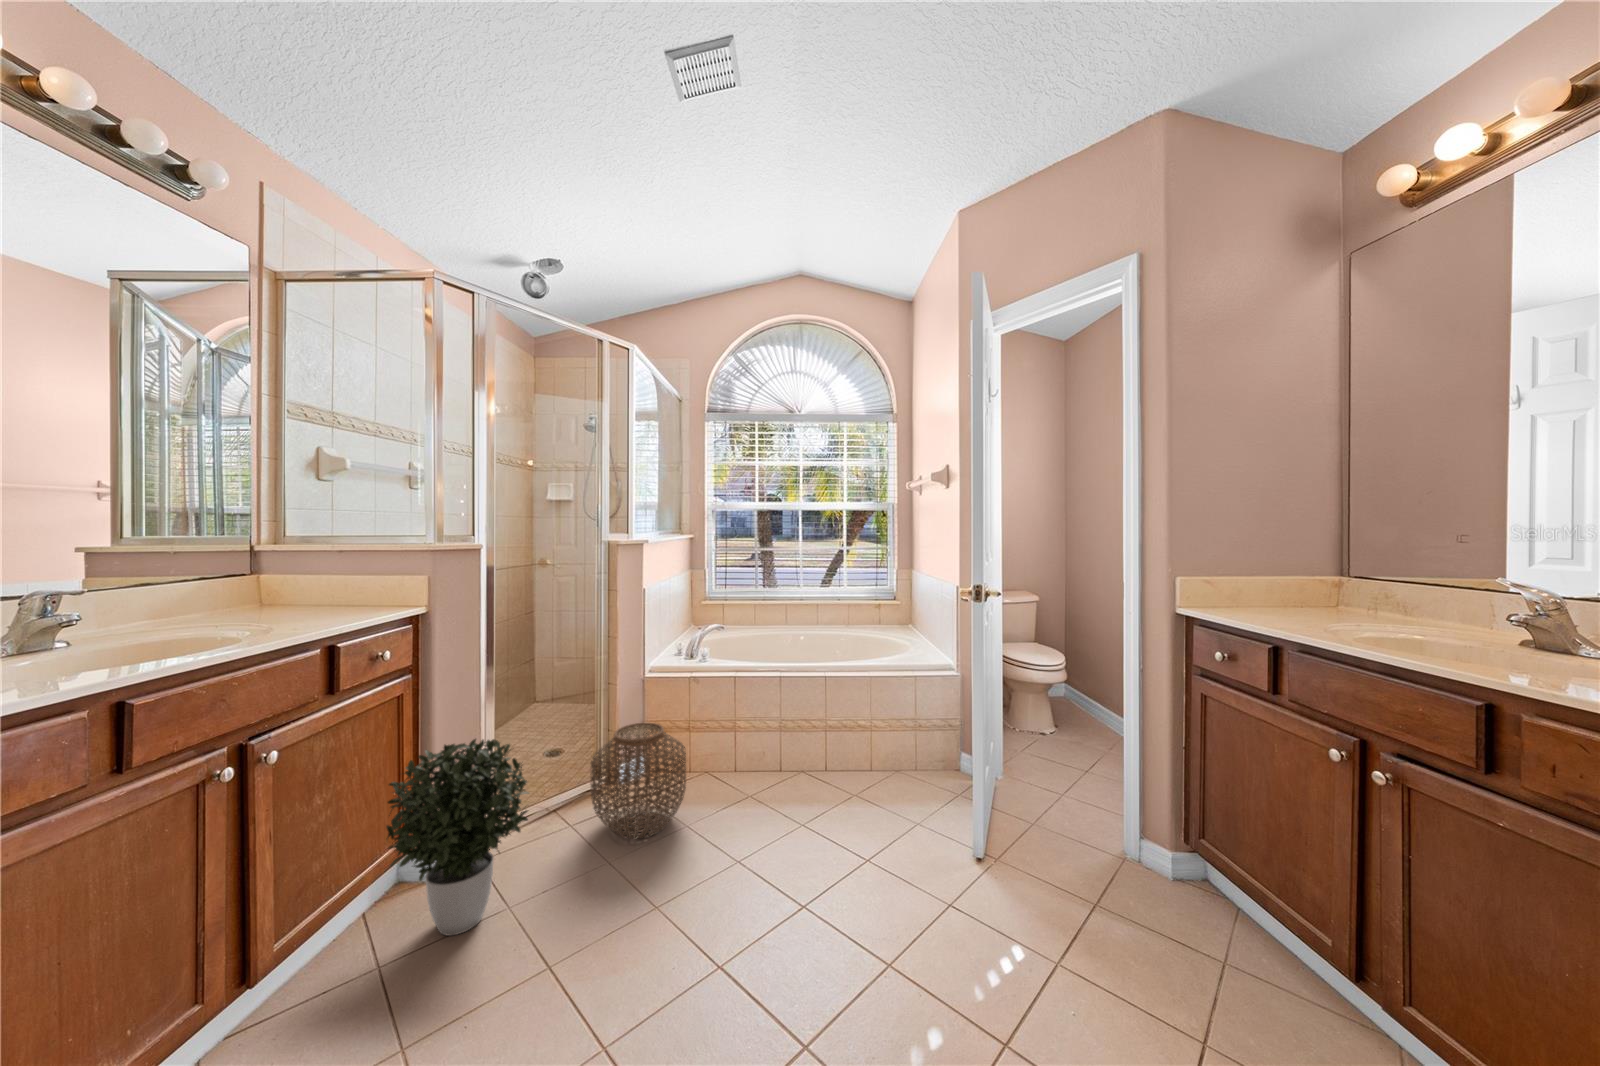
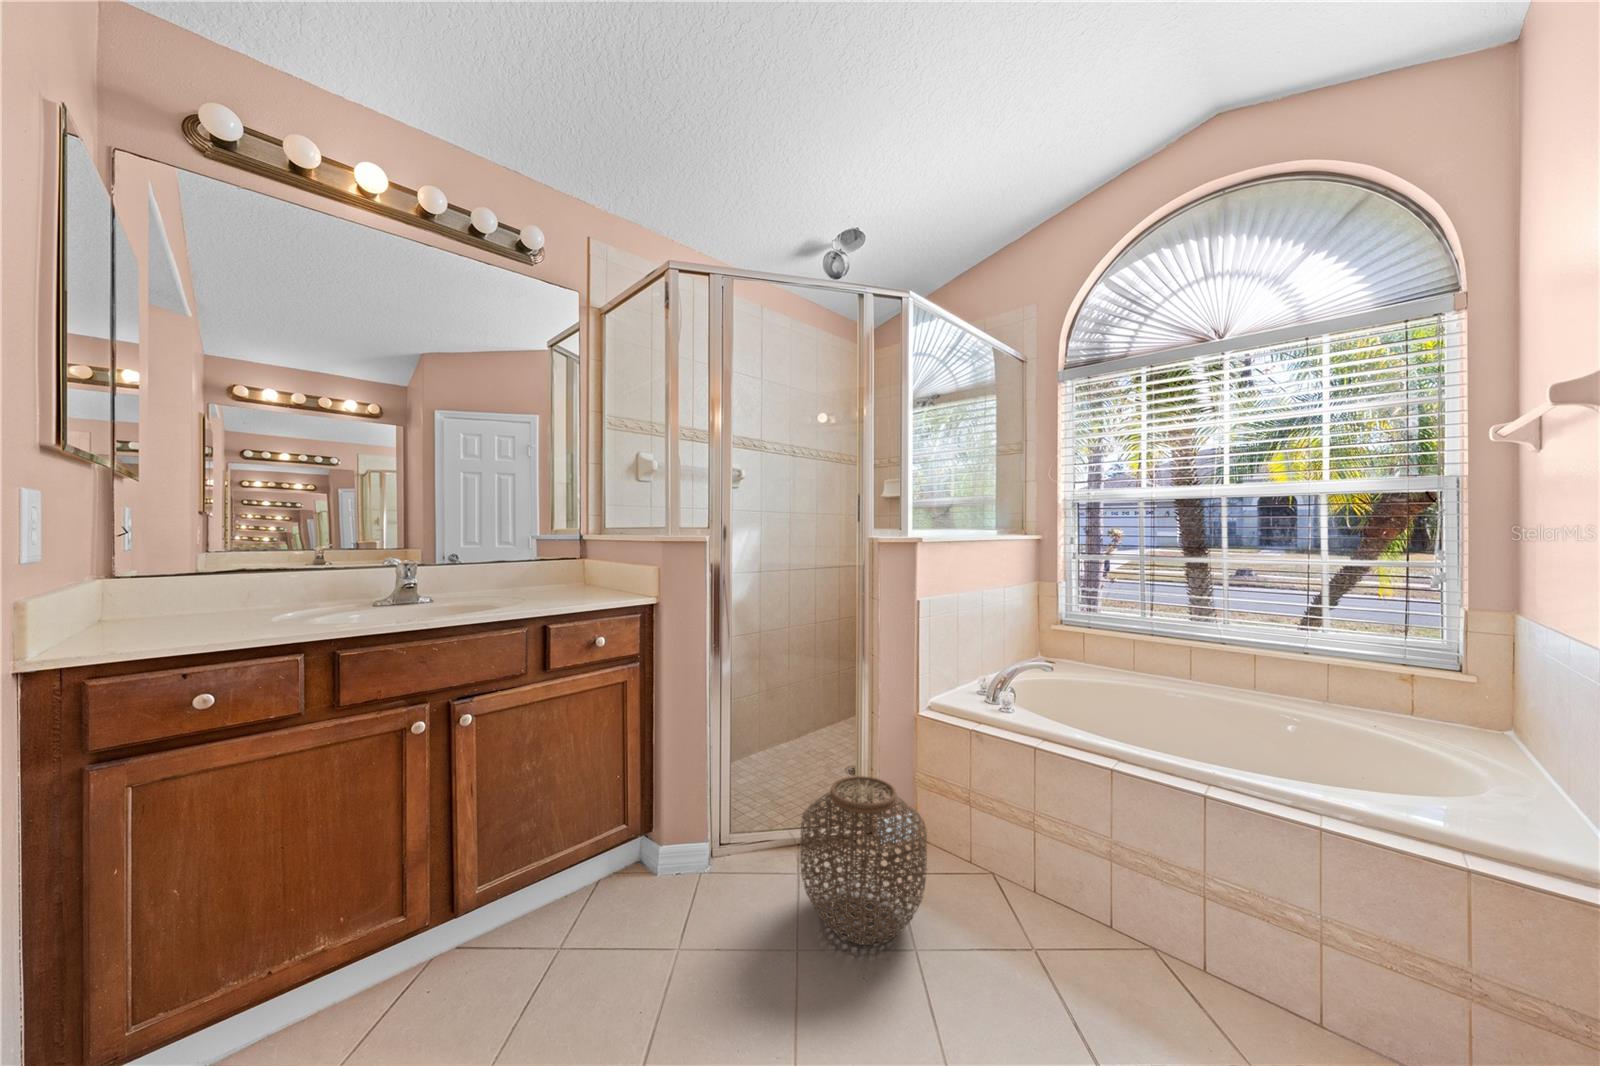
potted plant: present [386,739,529,936] -> none [553,742,705,961]

